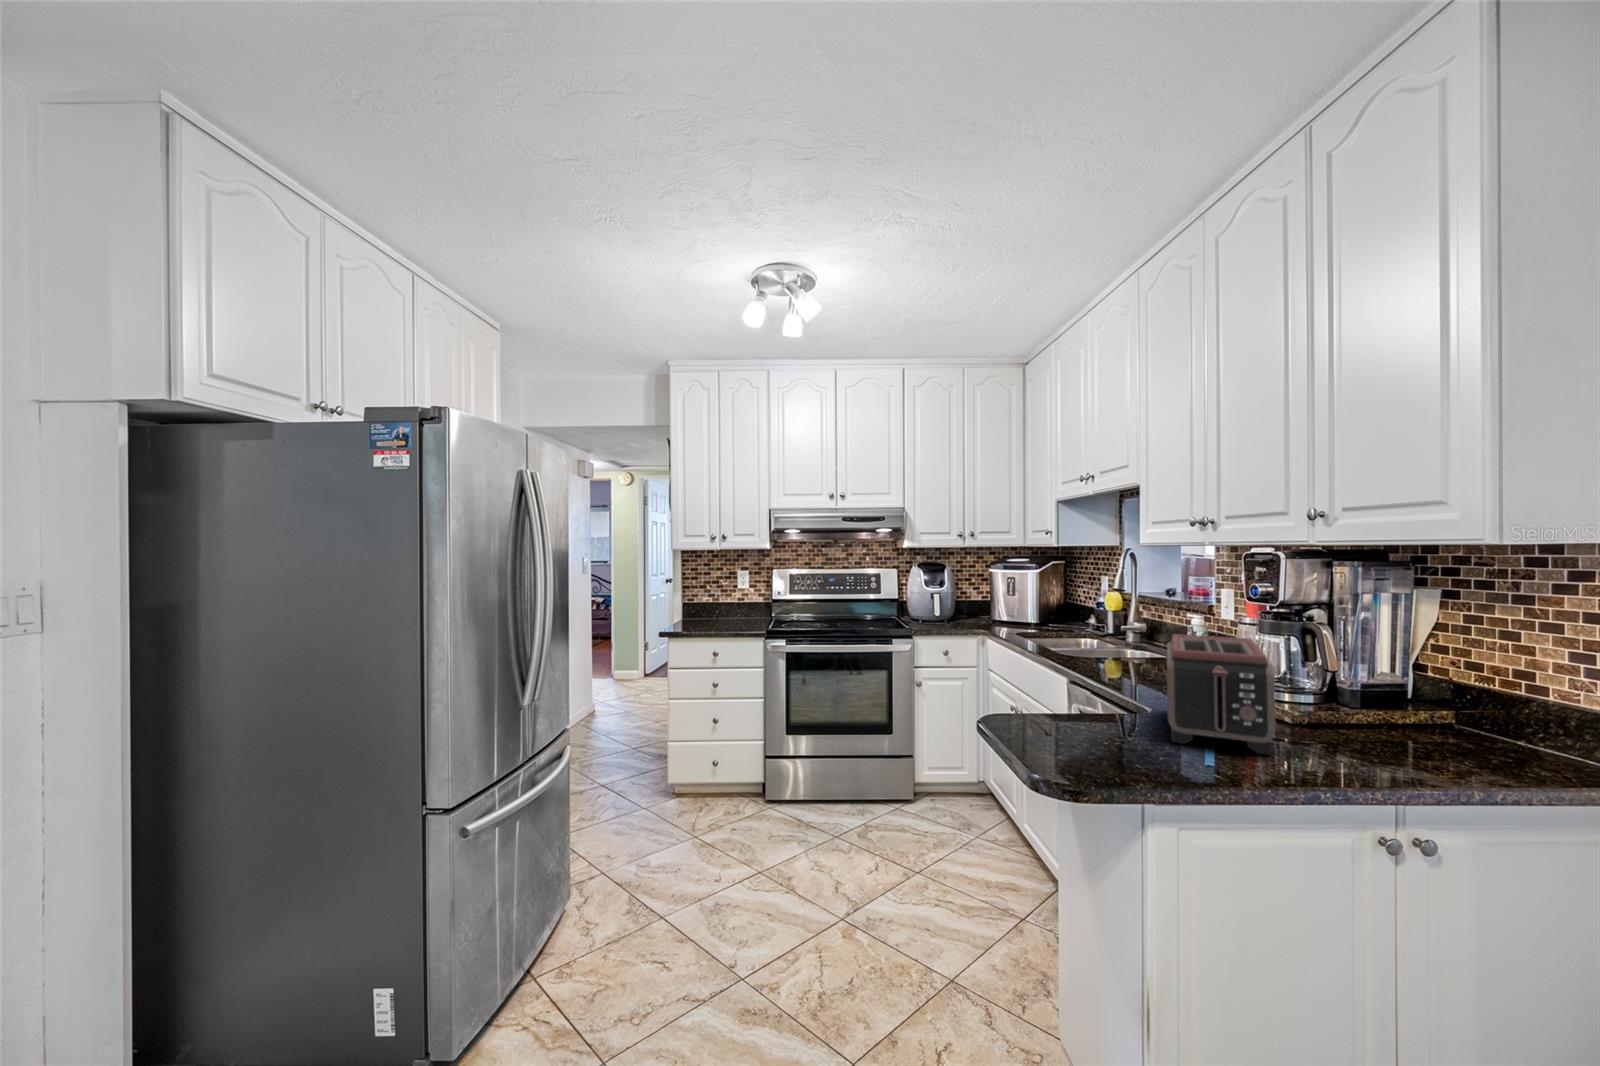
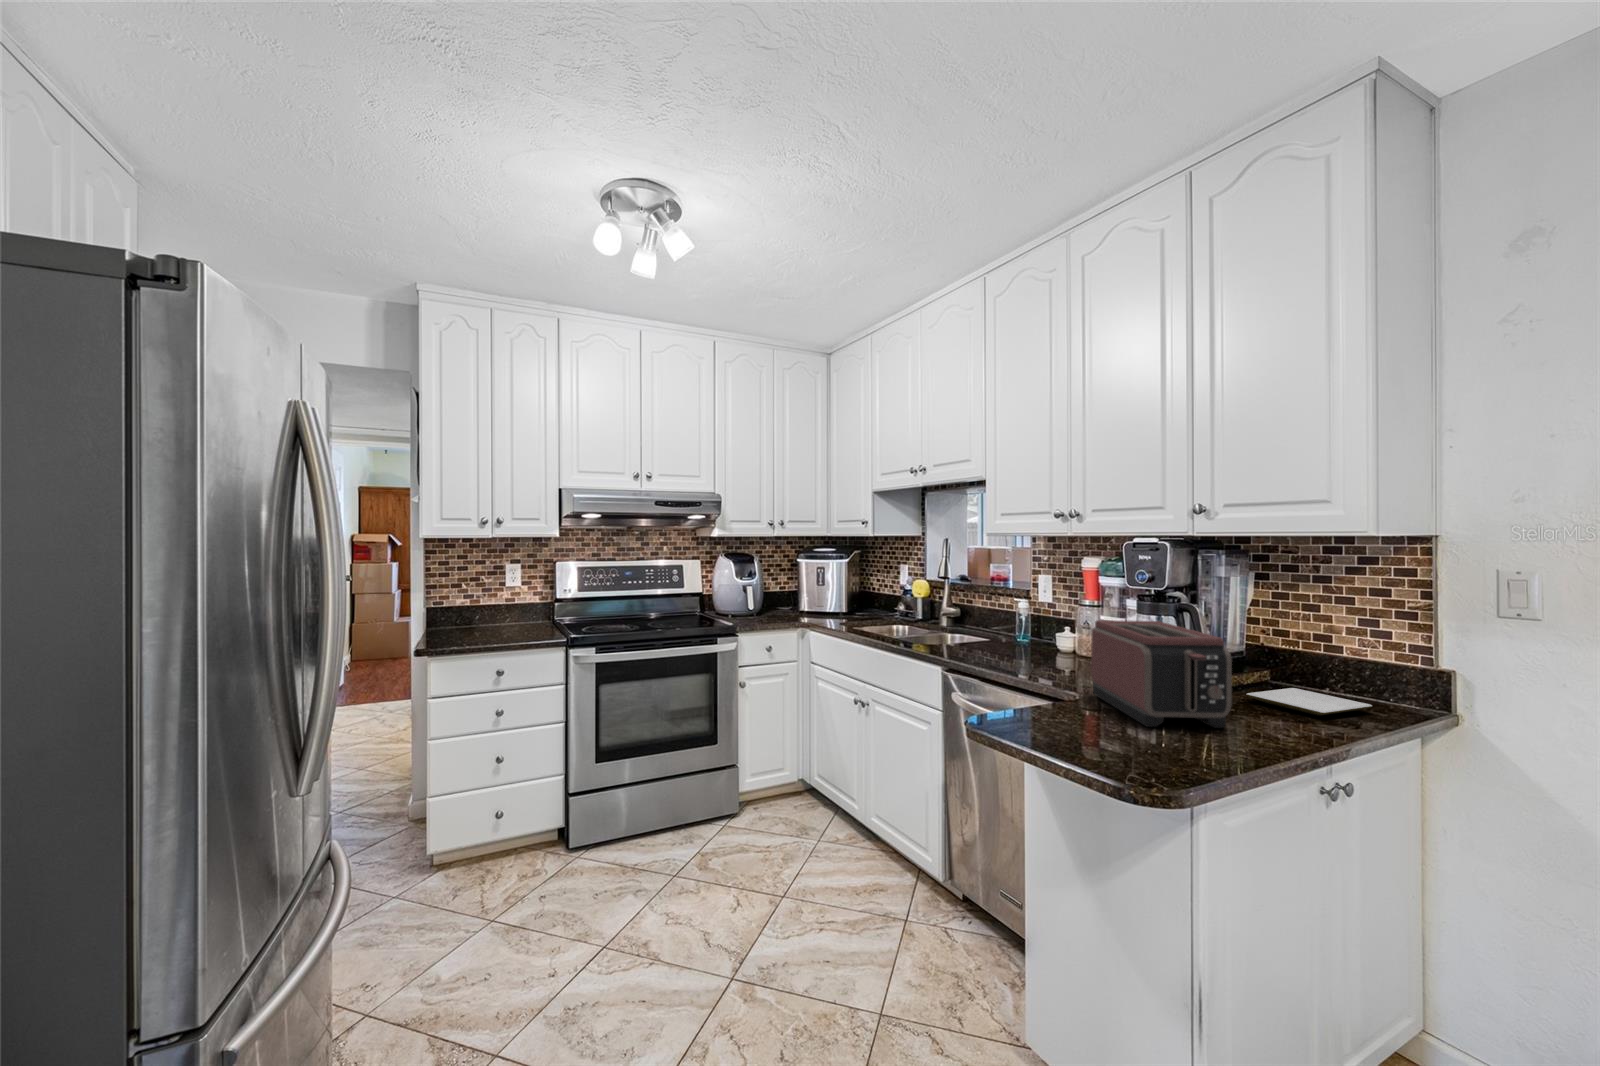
plate: none [1369,730,1546,765] -> present [1246,688,1372,716]

